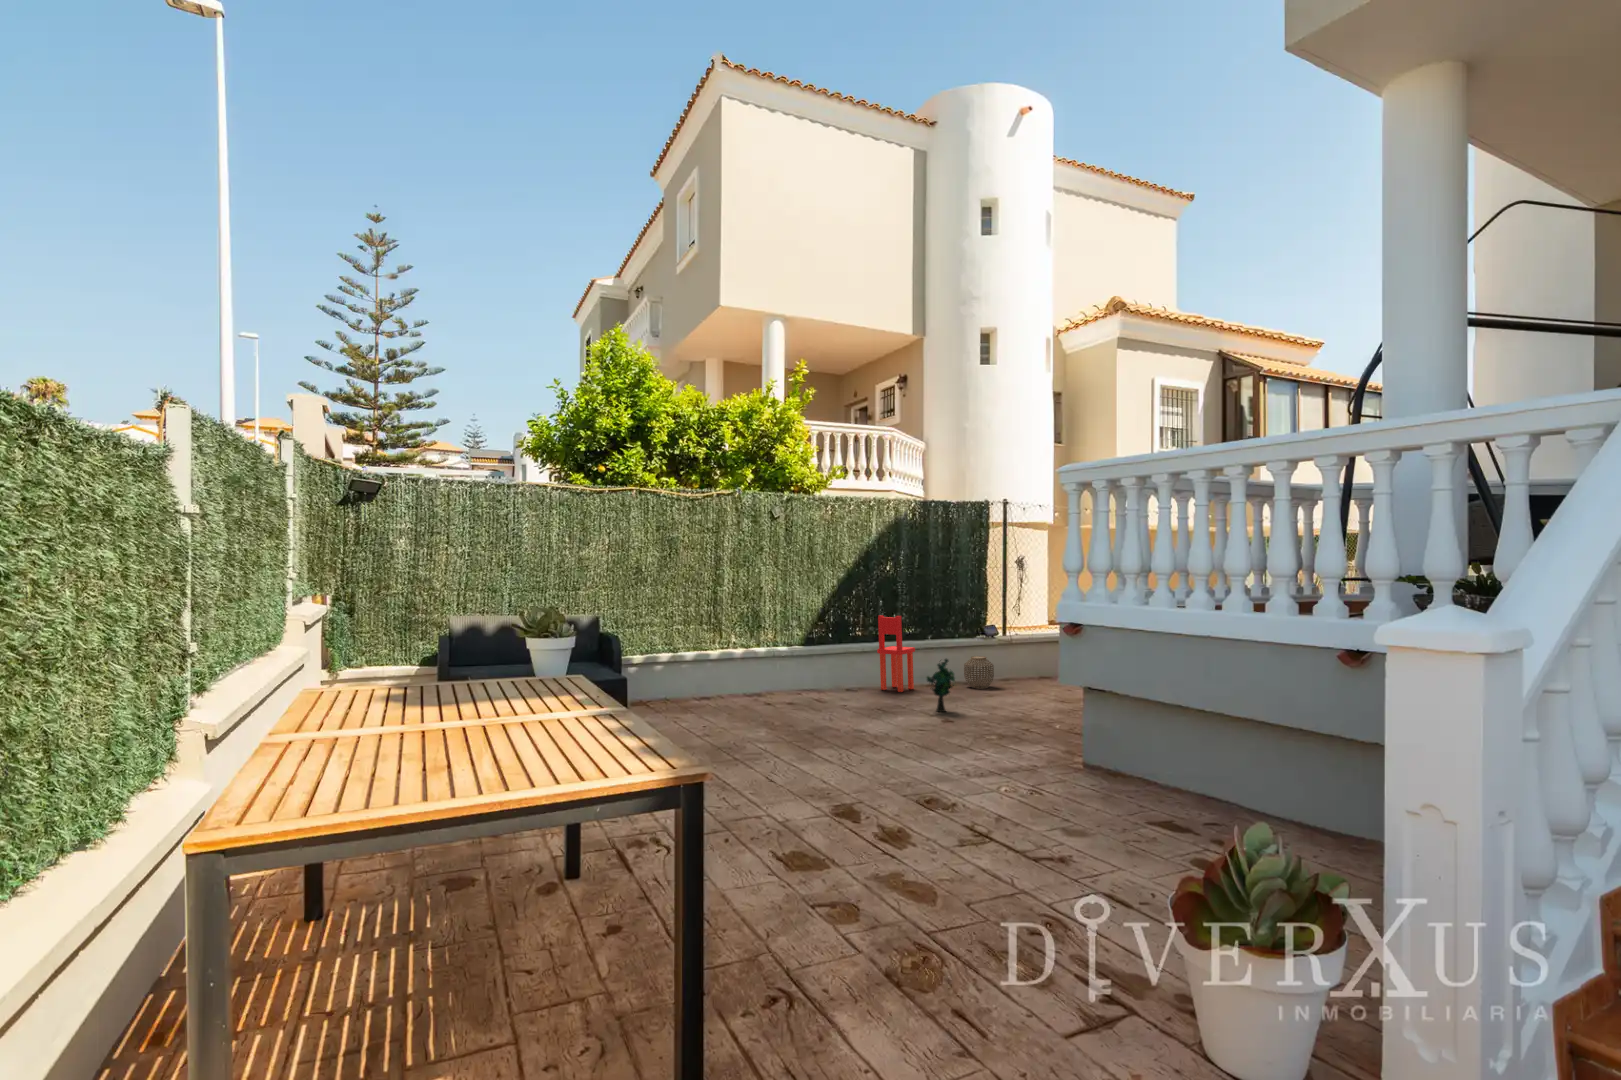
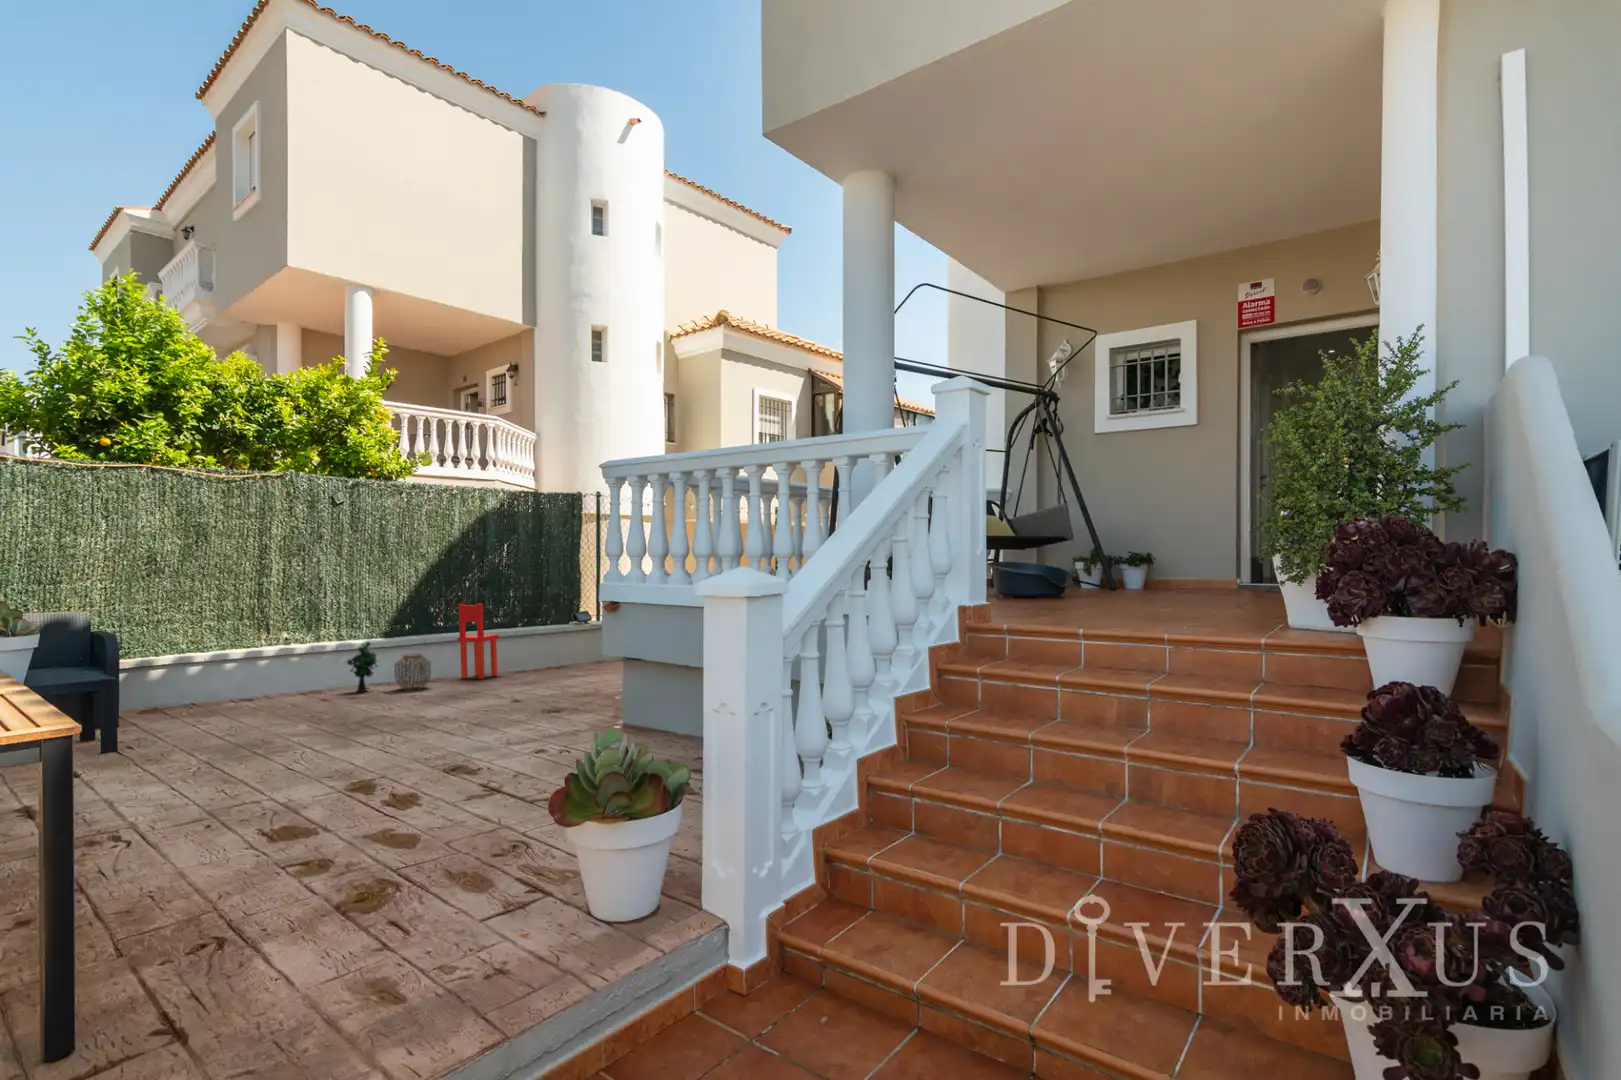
woven basket: present [964,656,994,689] -> present [395,654,431,690]
decorative plant: present [927,659,955,712] -> present [347,642,377,692]

